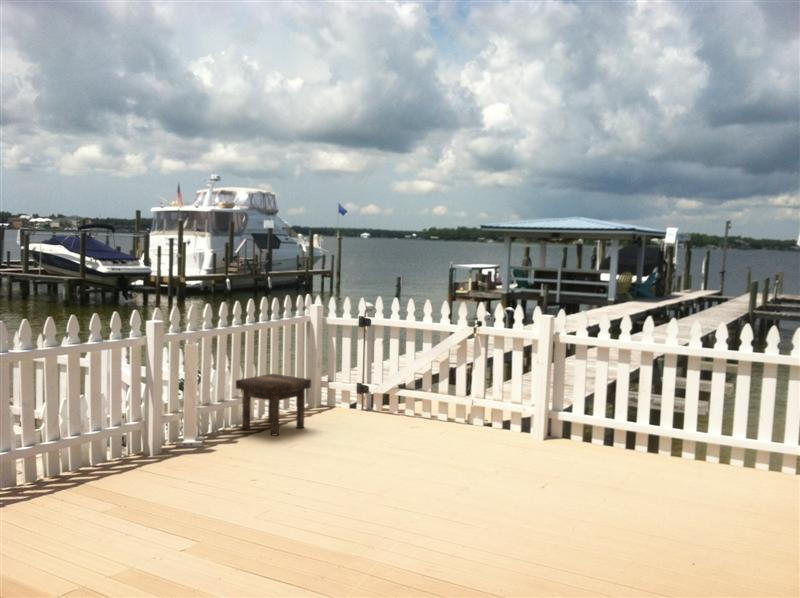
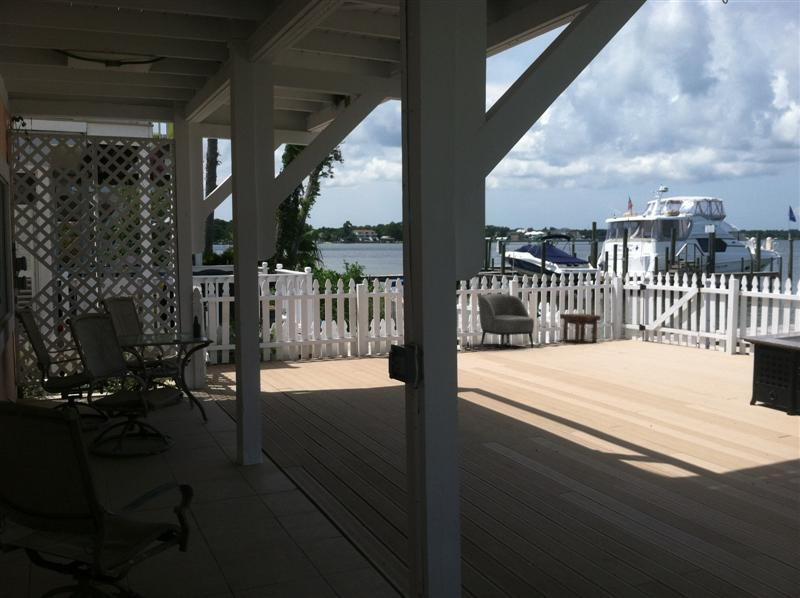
armchair: none [82,355,215,496] -> present [479,293,534,349]

